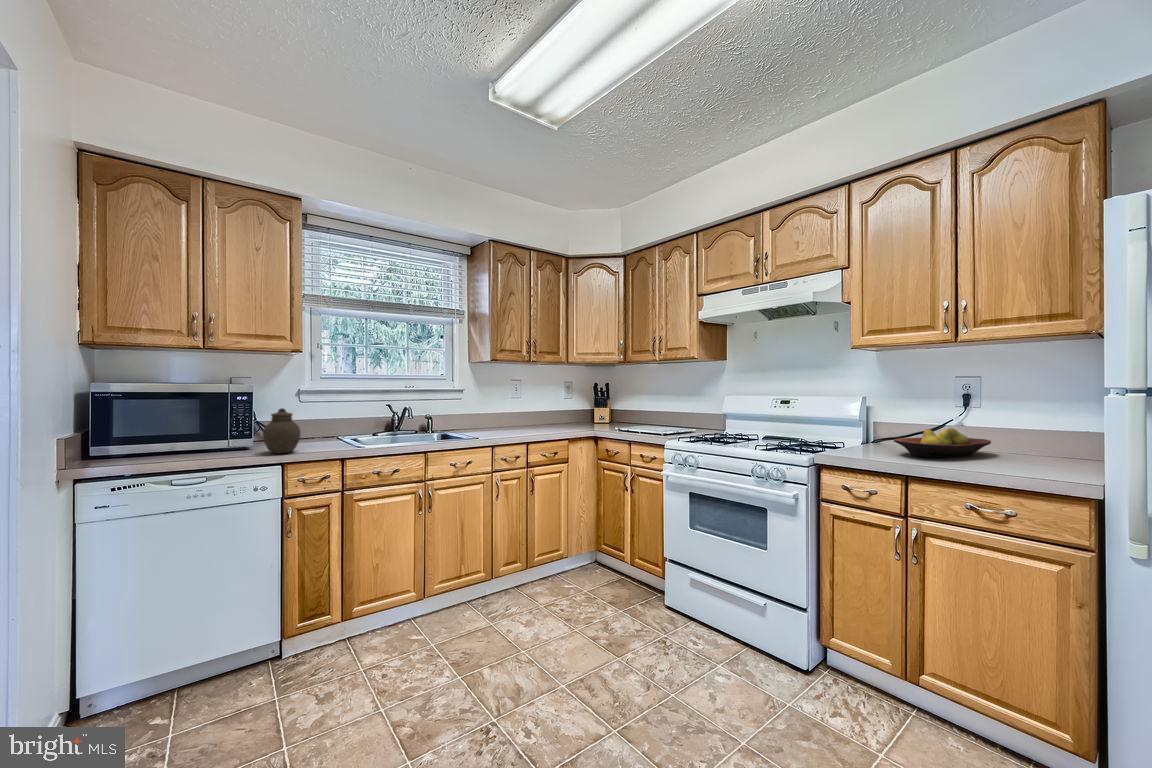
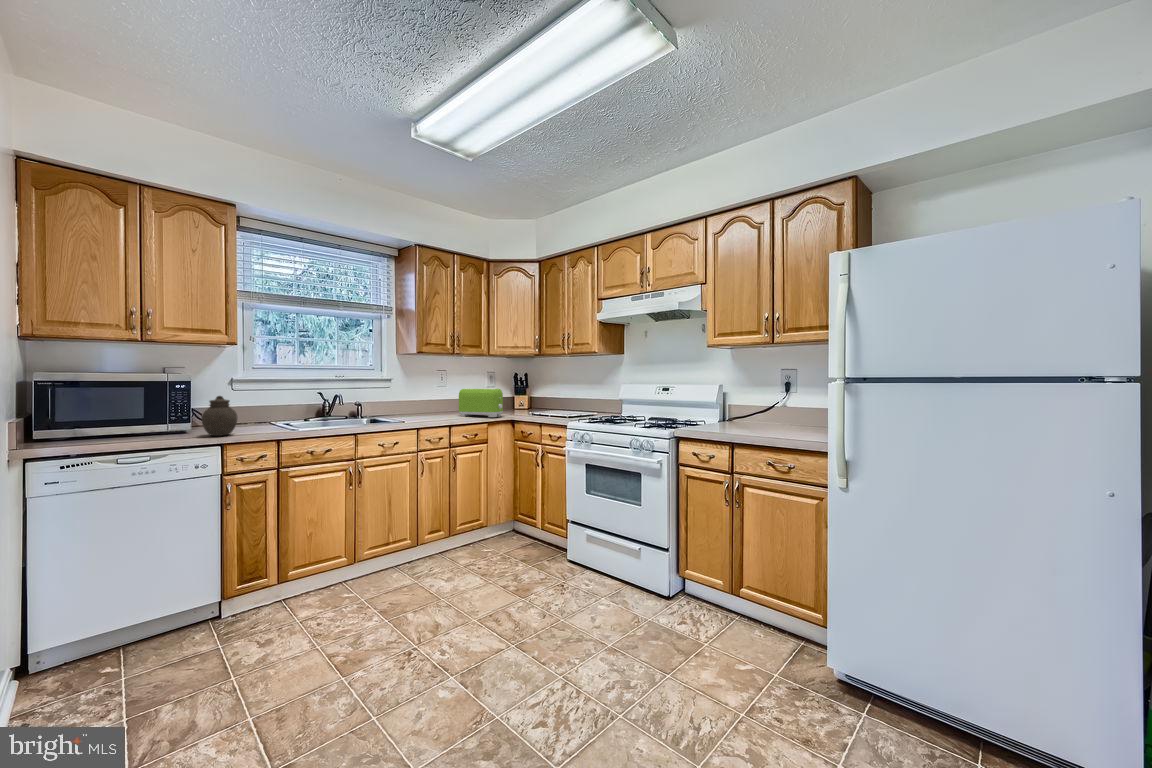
toaster: none [538,398,587,432] -> present [459,388,503,417]
fruit bowl: present [894,428,991,457] -> none [733,408,800,430]

